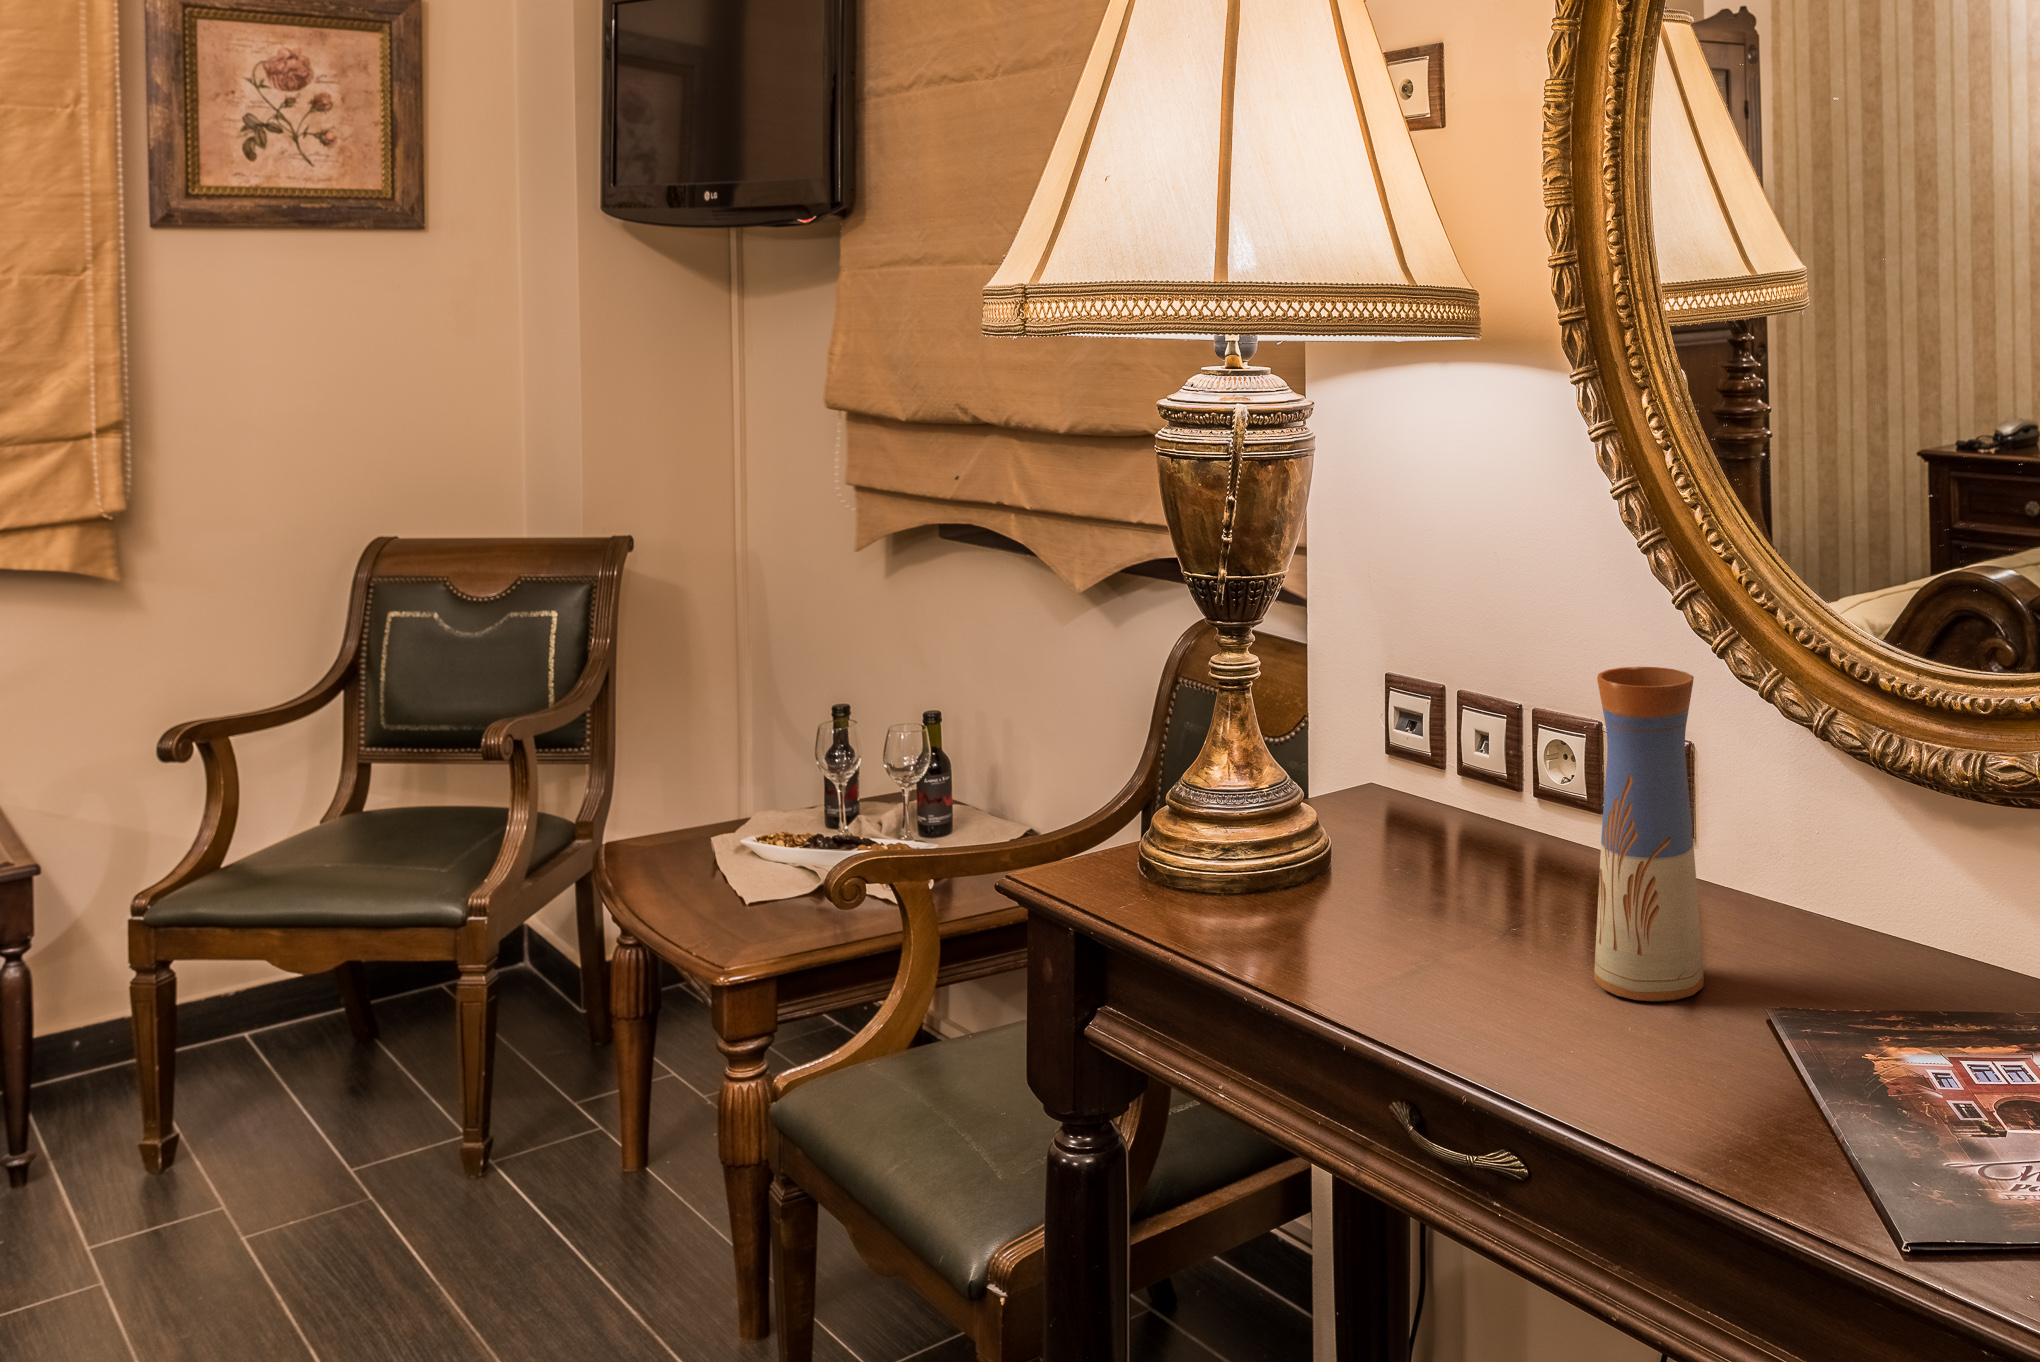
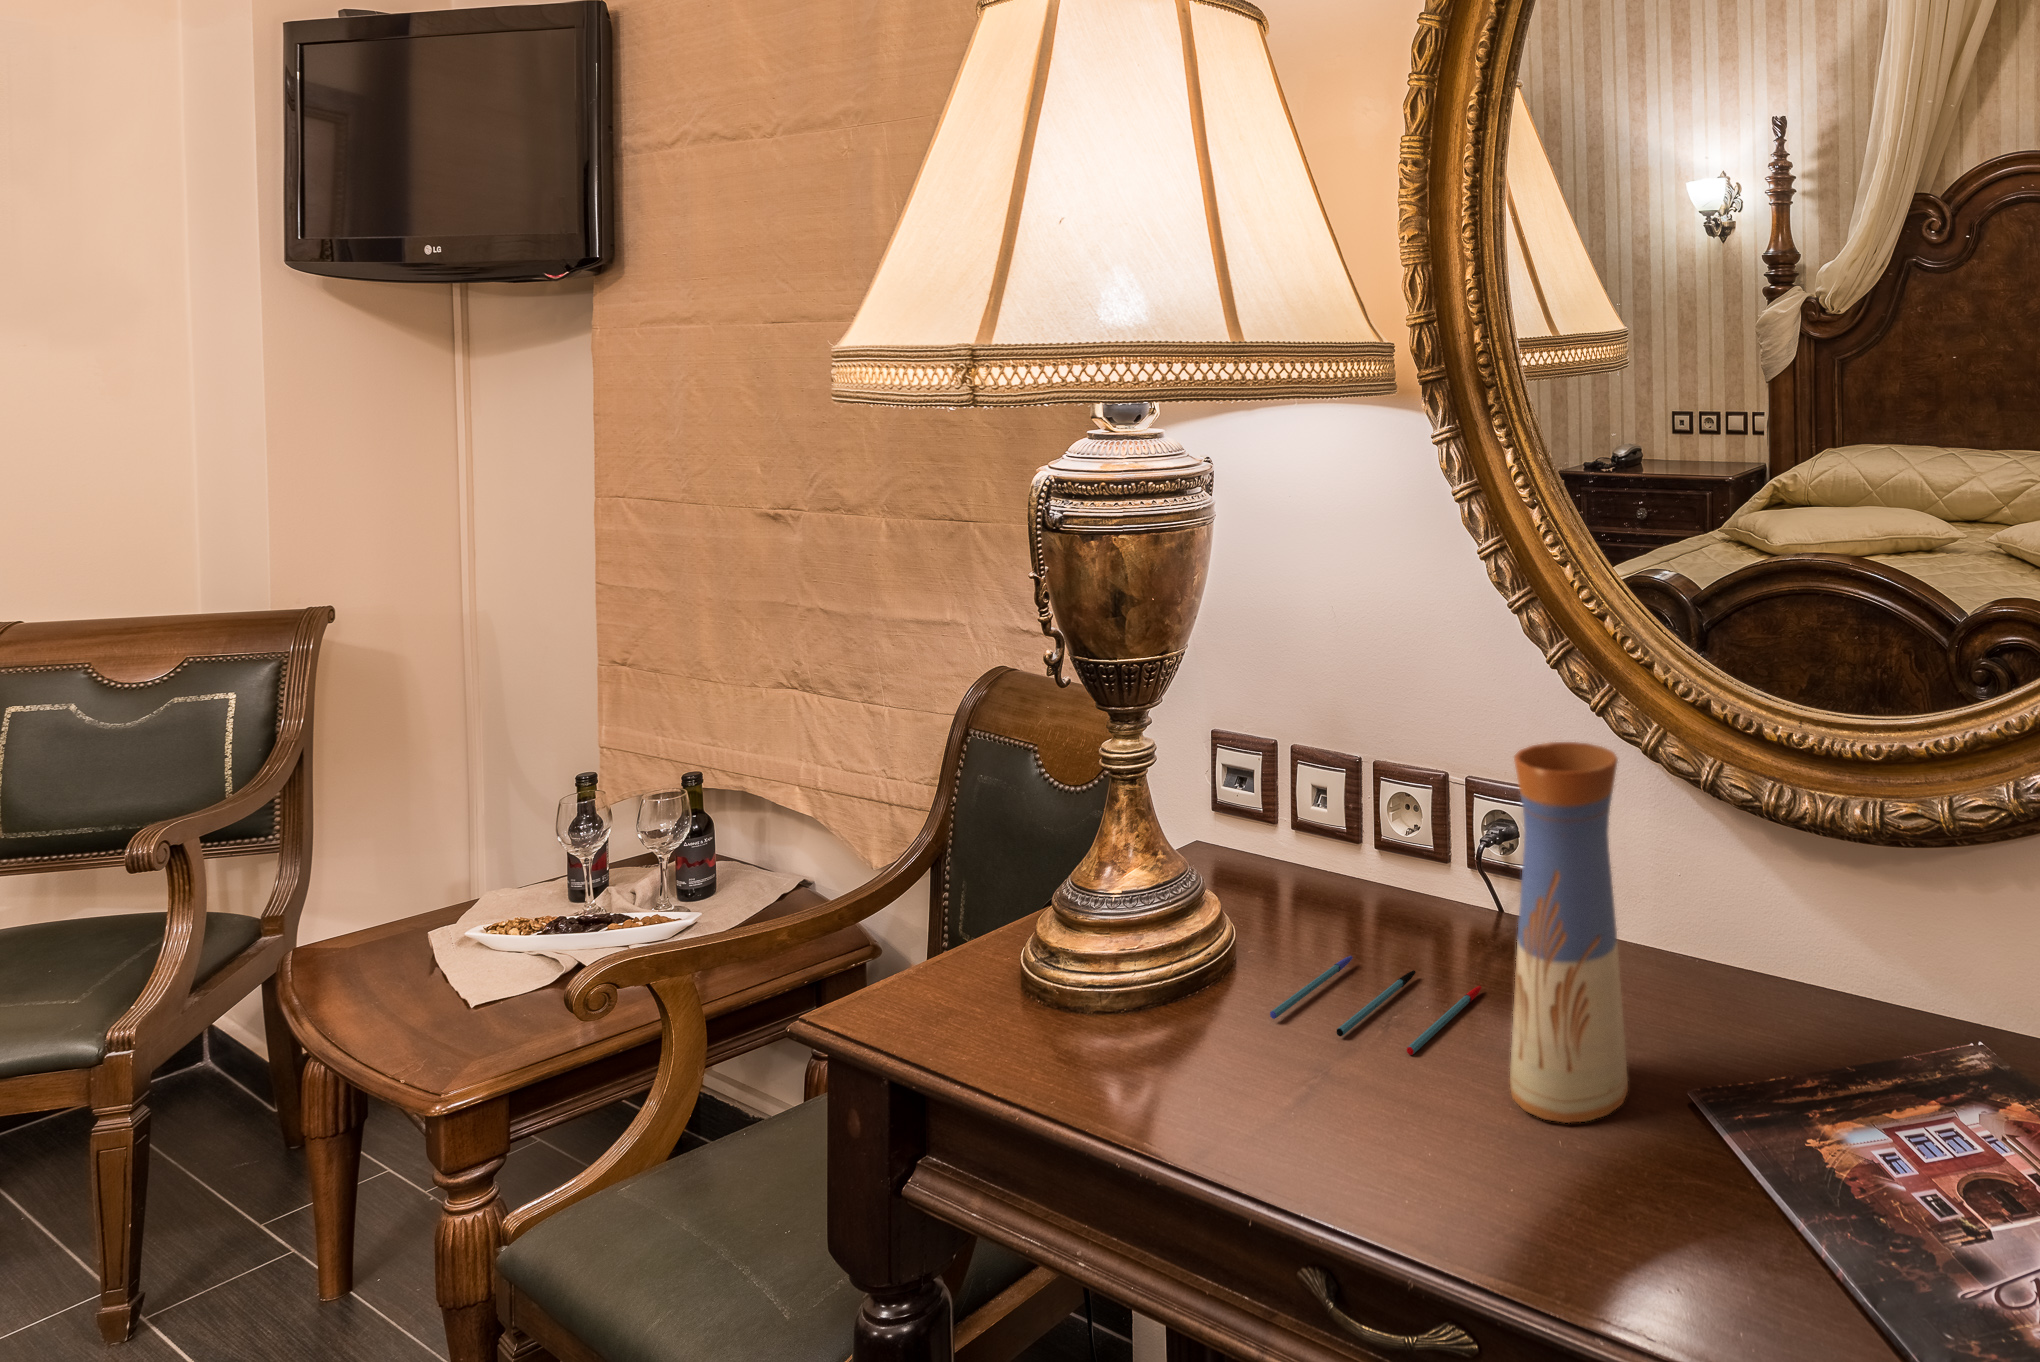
pen: none [1400,874,1600,946] -> present [1270,956,1482,1055]

